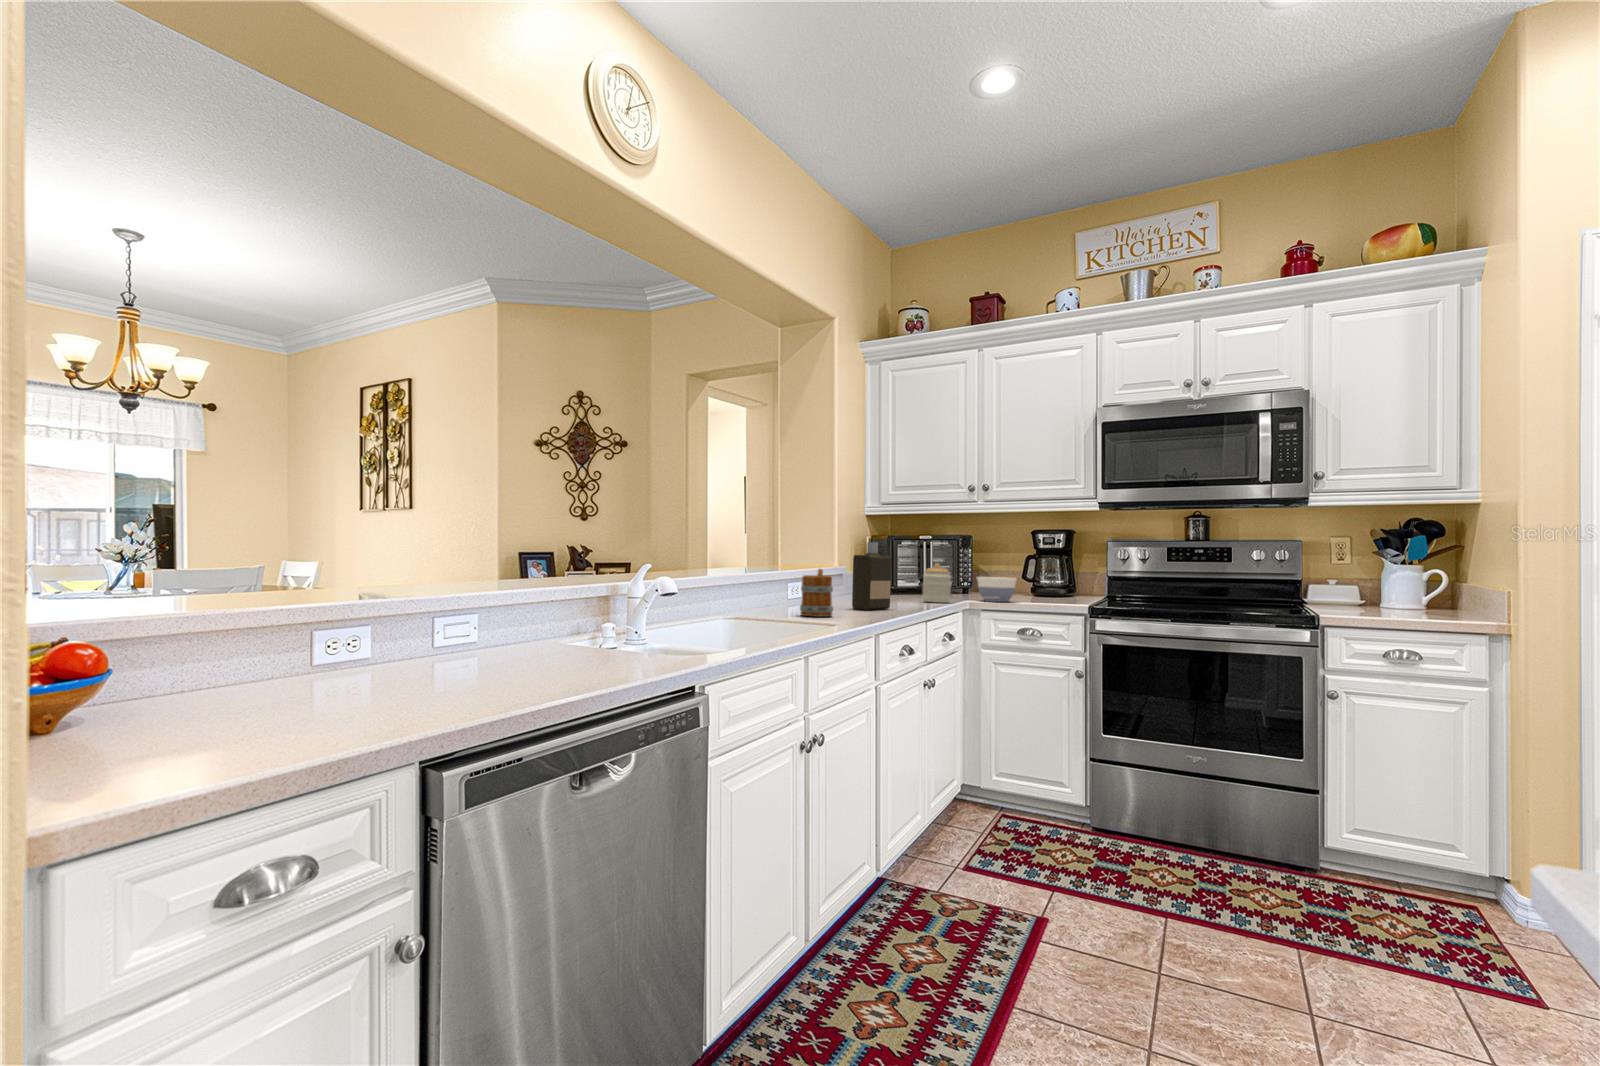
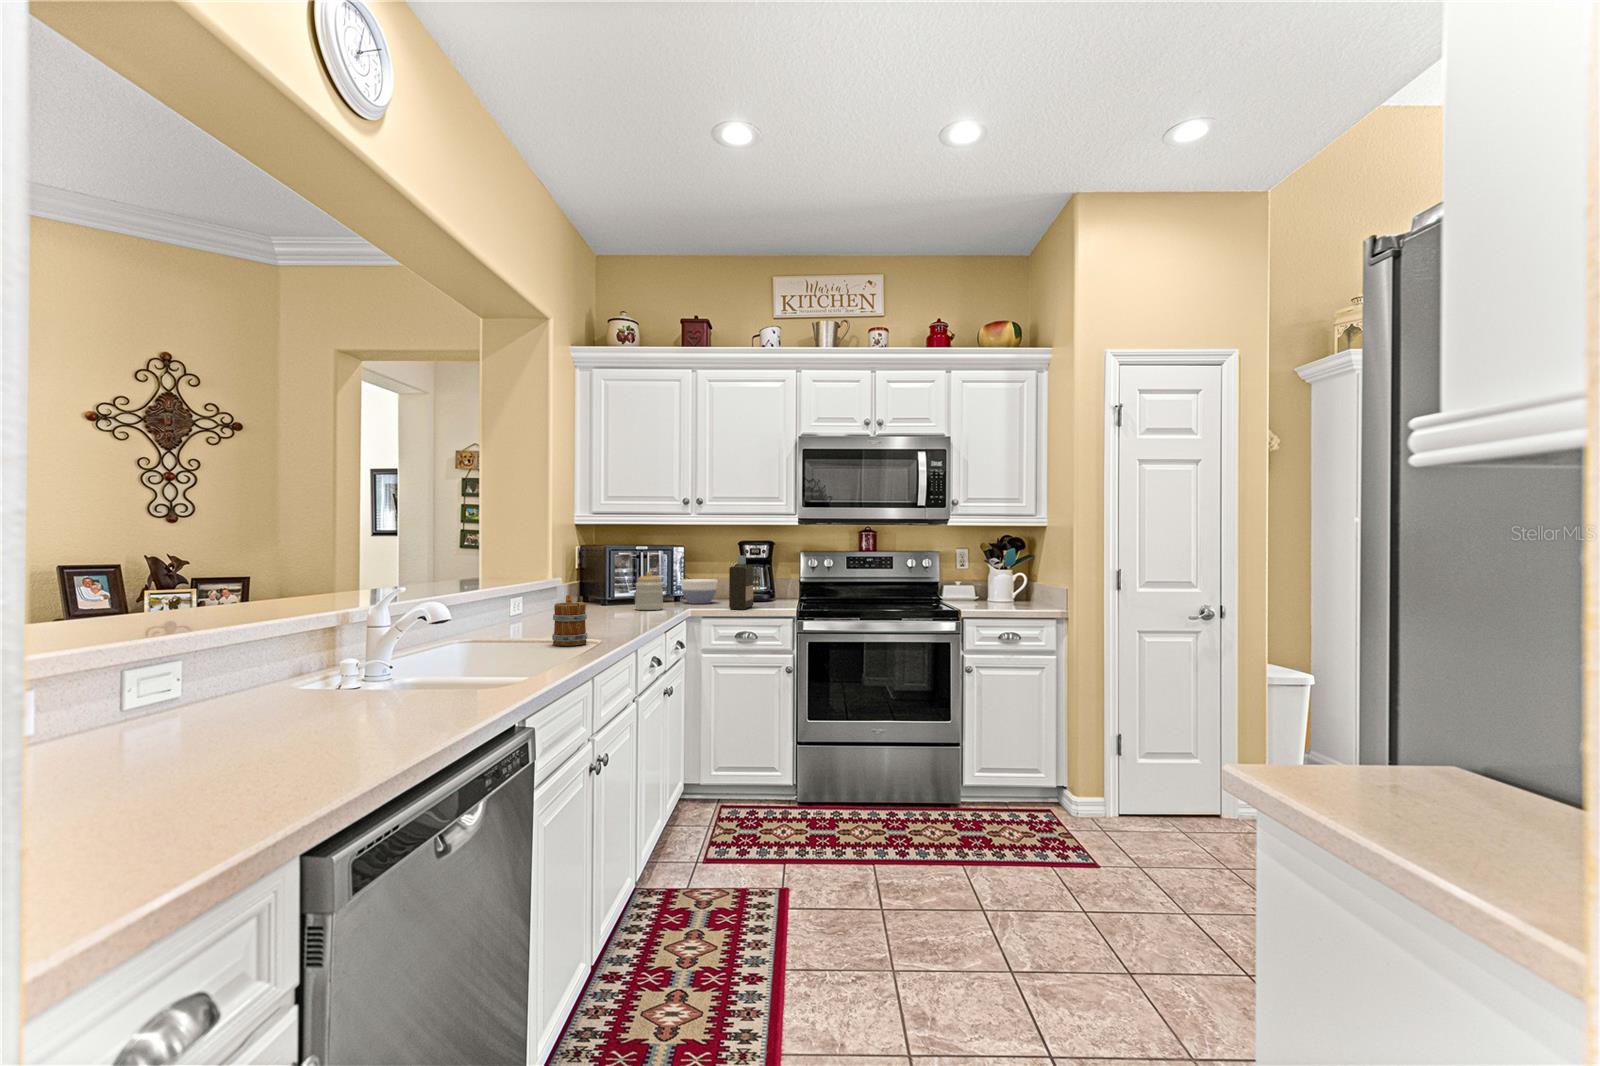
bottle: present [852,542,891,610] -> present [729,556,753,610]

